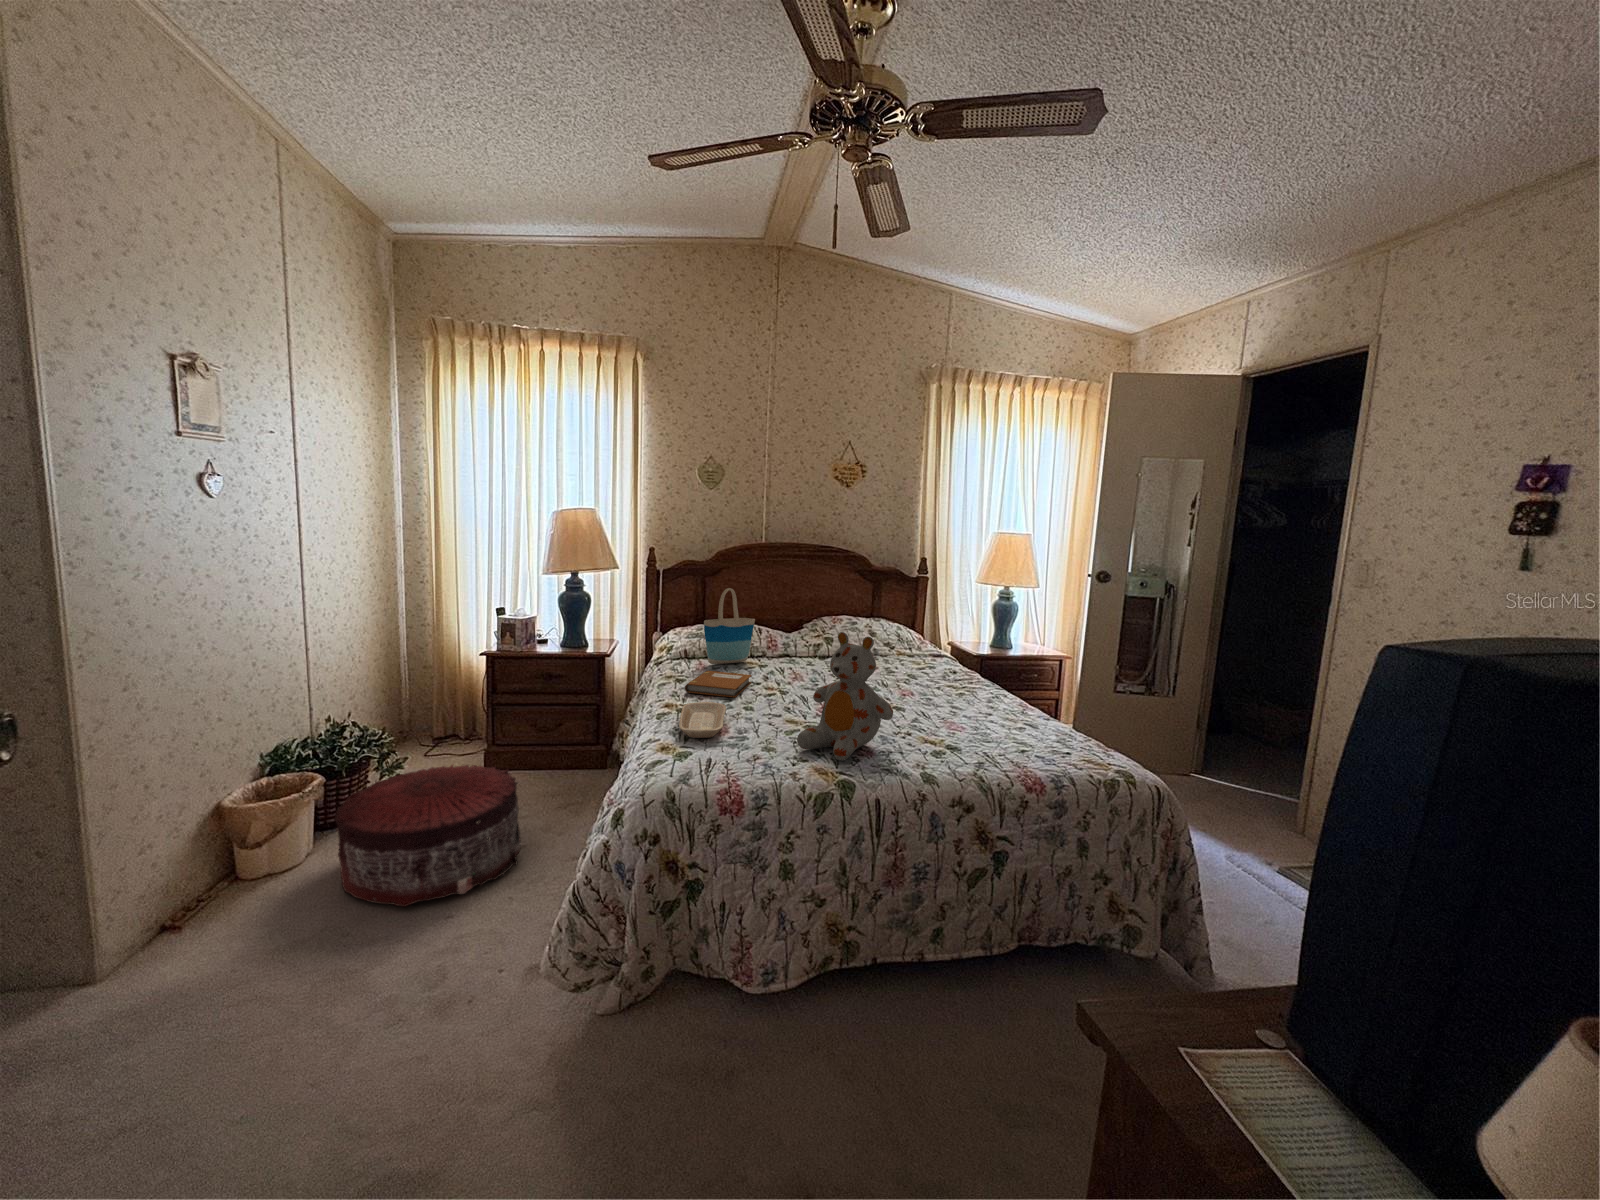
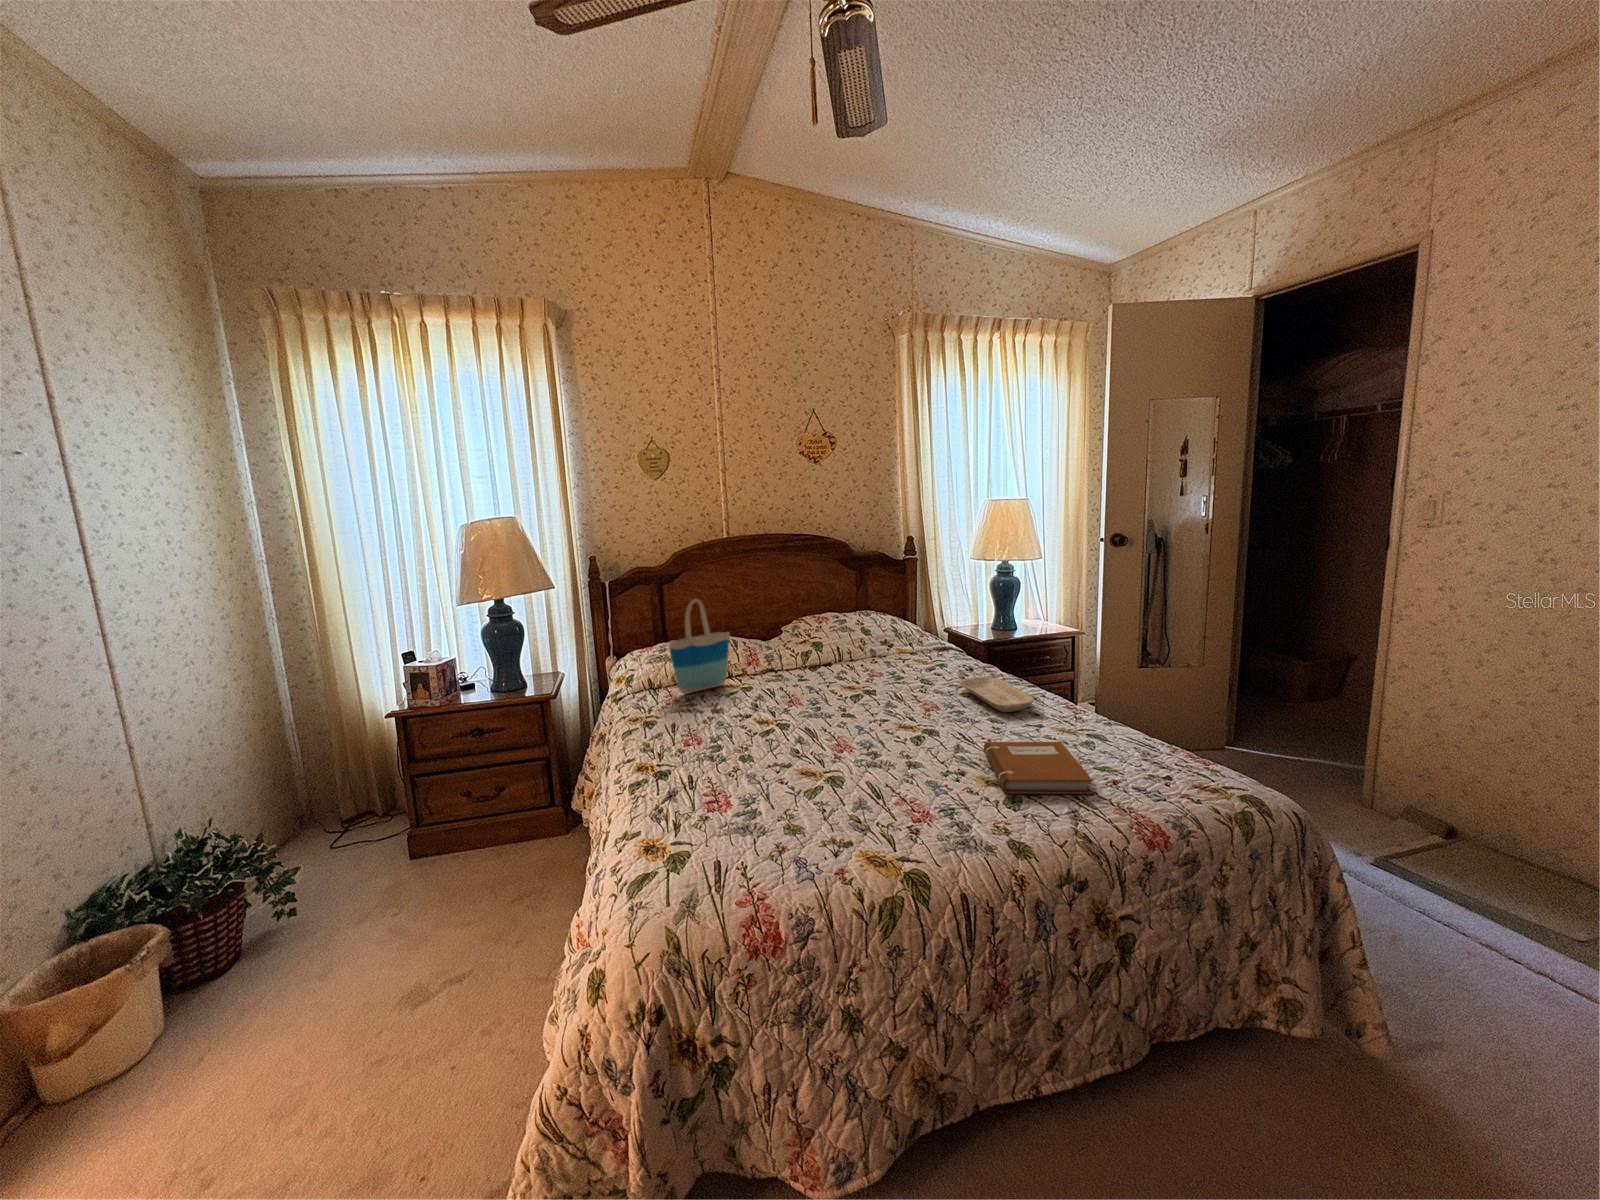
stuffed bear: present [797,632,893,760] -> none [830,656,957,838]
notebook: present [685,671,751,698] -> present [984,742,1092,794]
tray: present [679,702,726,738] -> present [959,677,1034,712]
pouf: present [335,765,521,907] -> none [175,870,463,1118]

